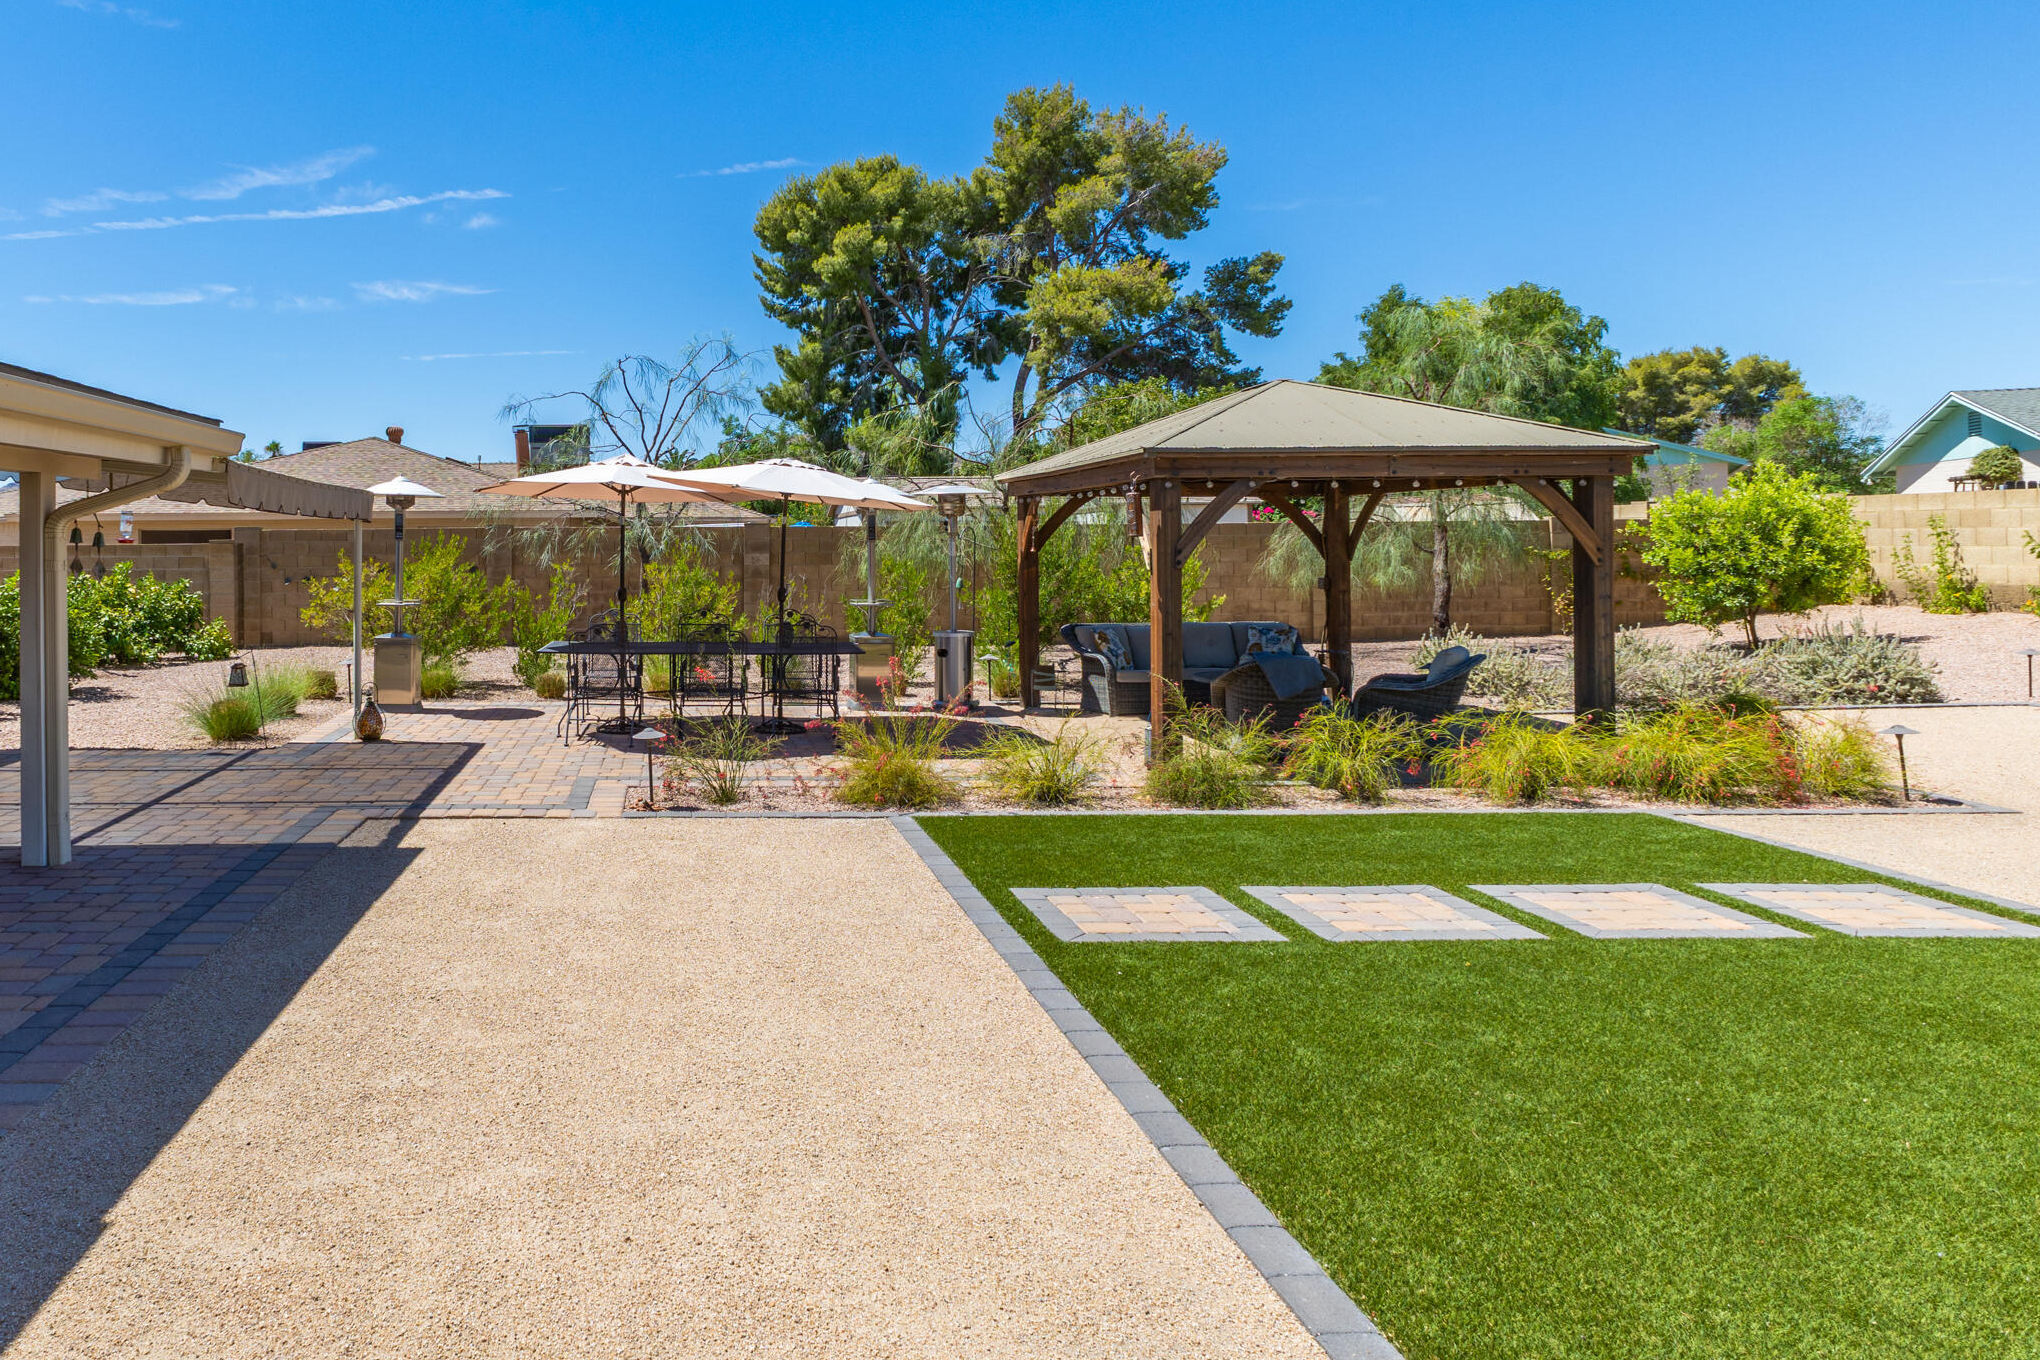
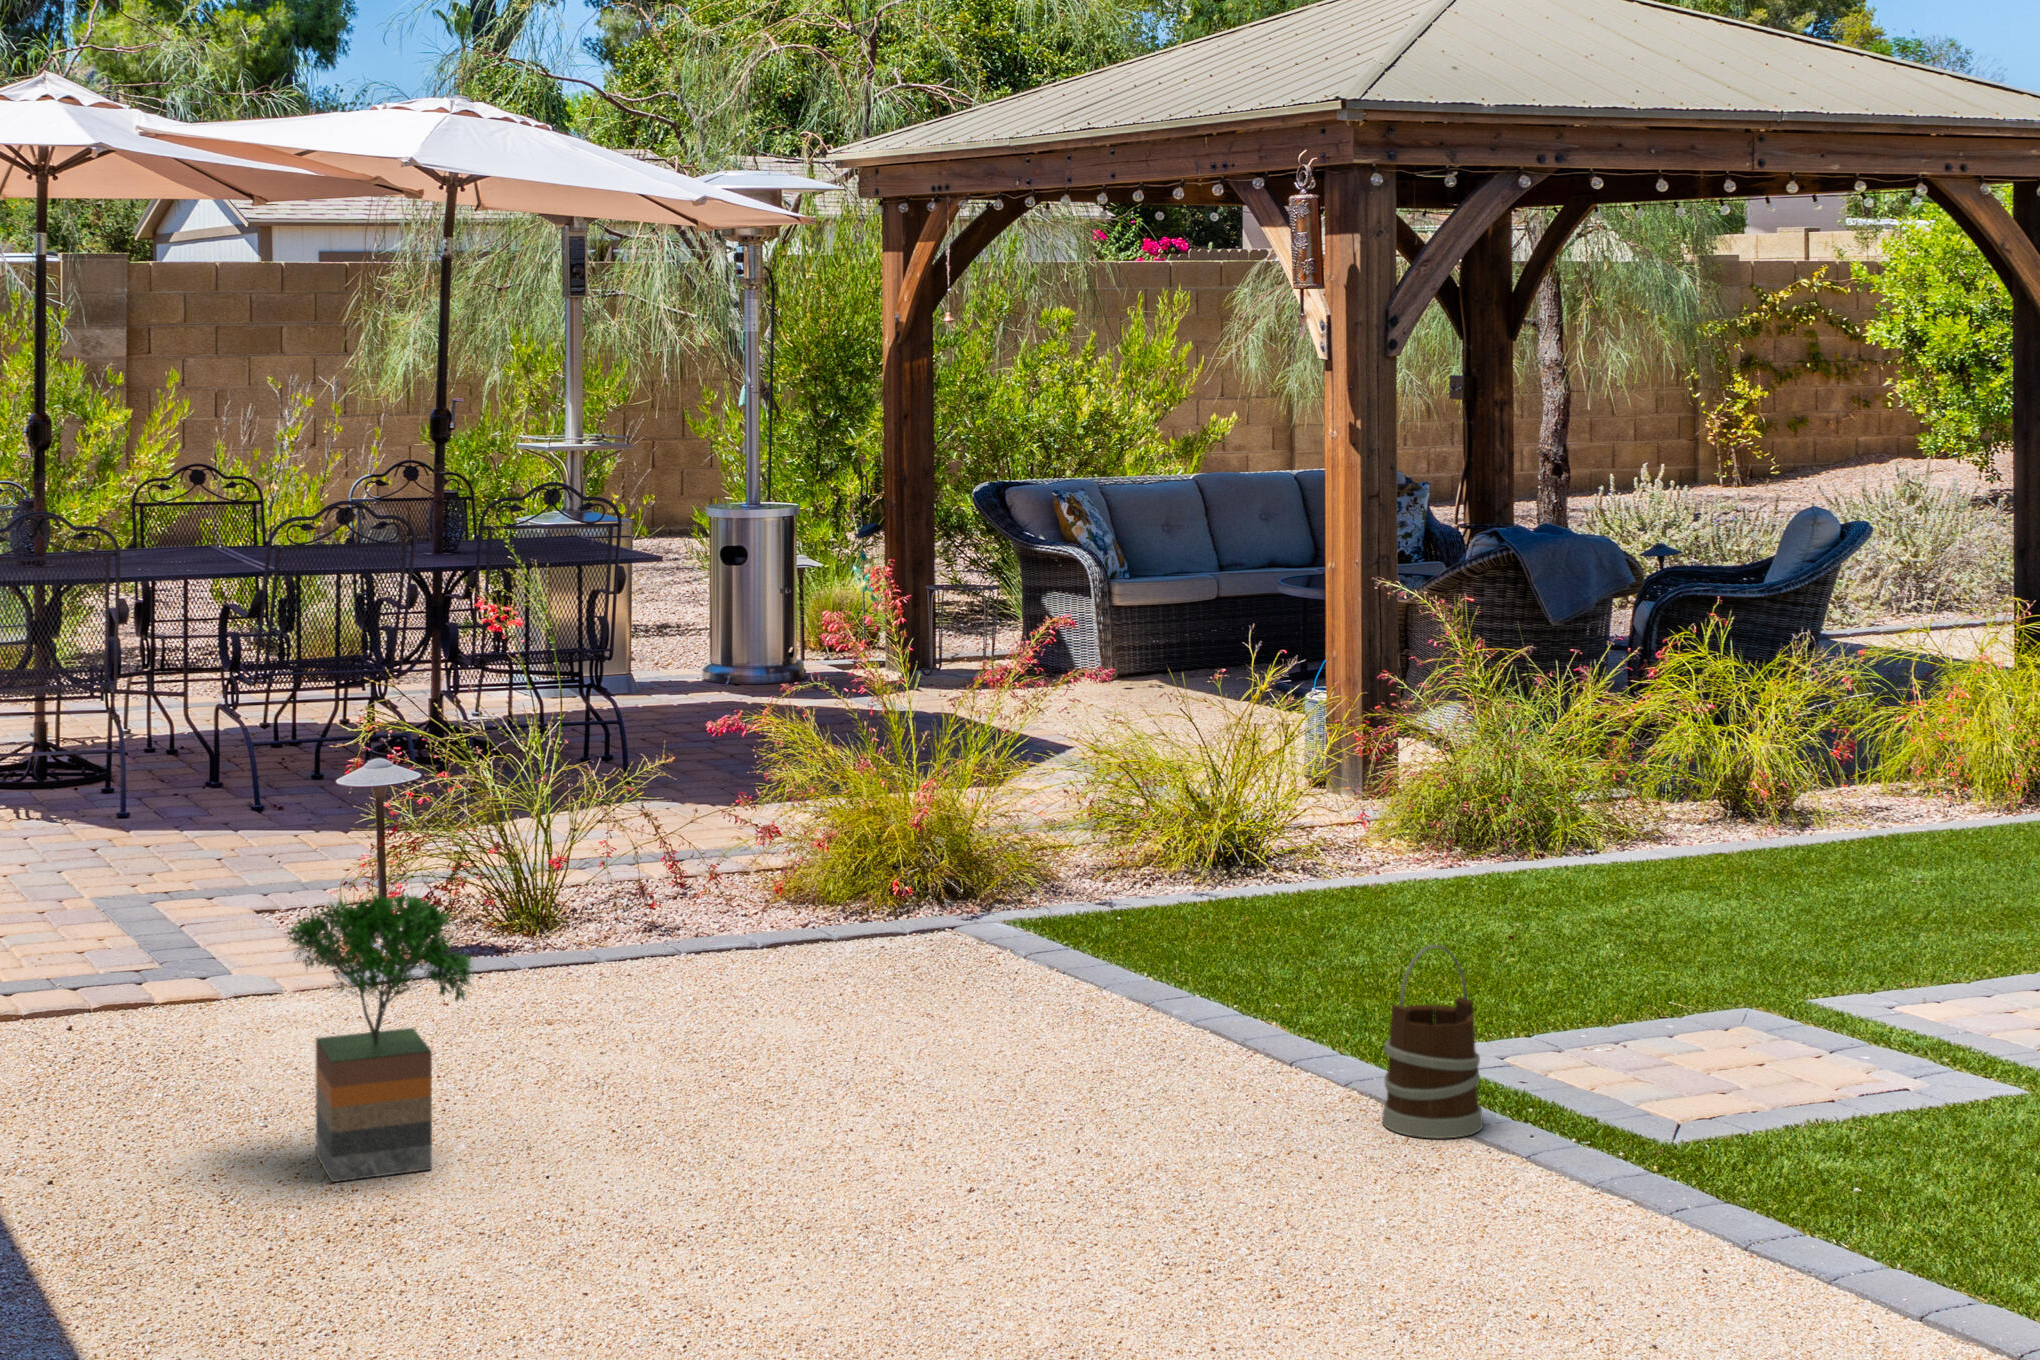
potted tree: none [808,628,844,682] -> present [287,893,472,1182]

